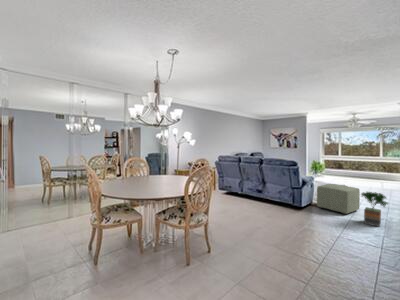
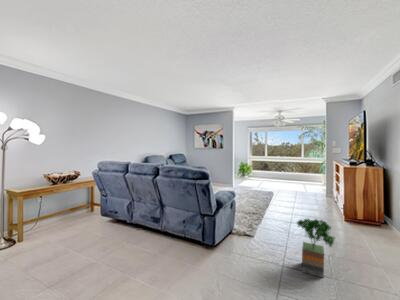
ottoman: present [317,184,360,214] -> none [238,201,292,251]

